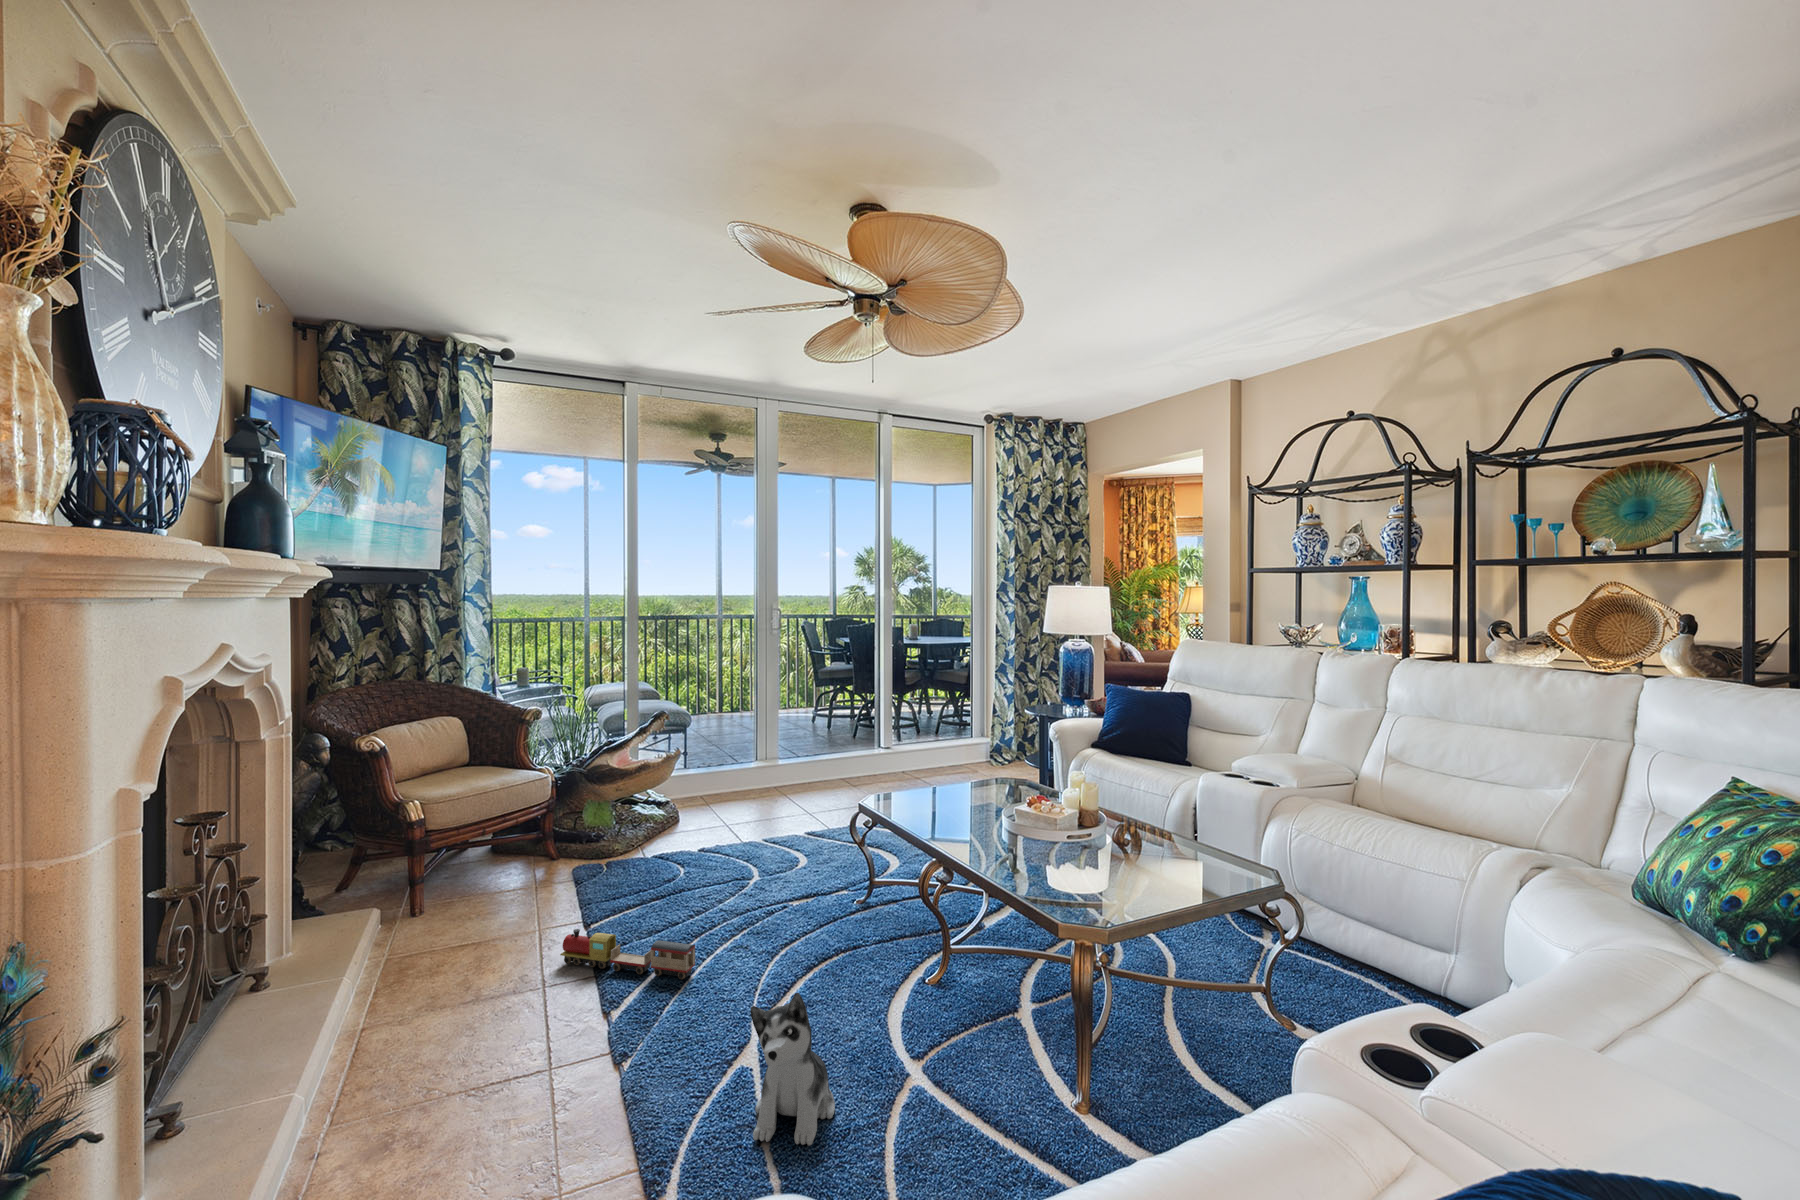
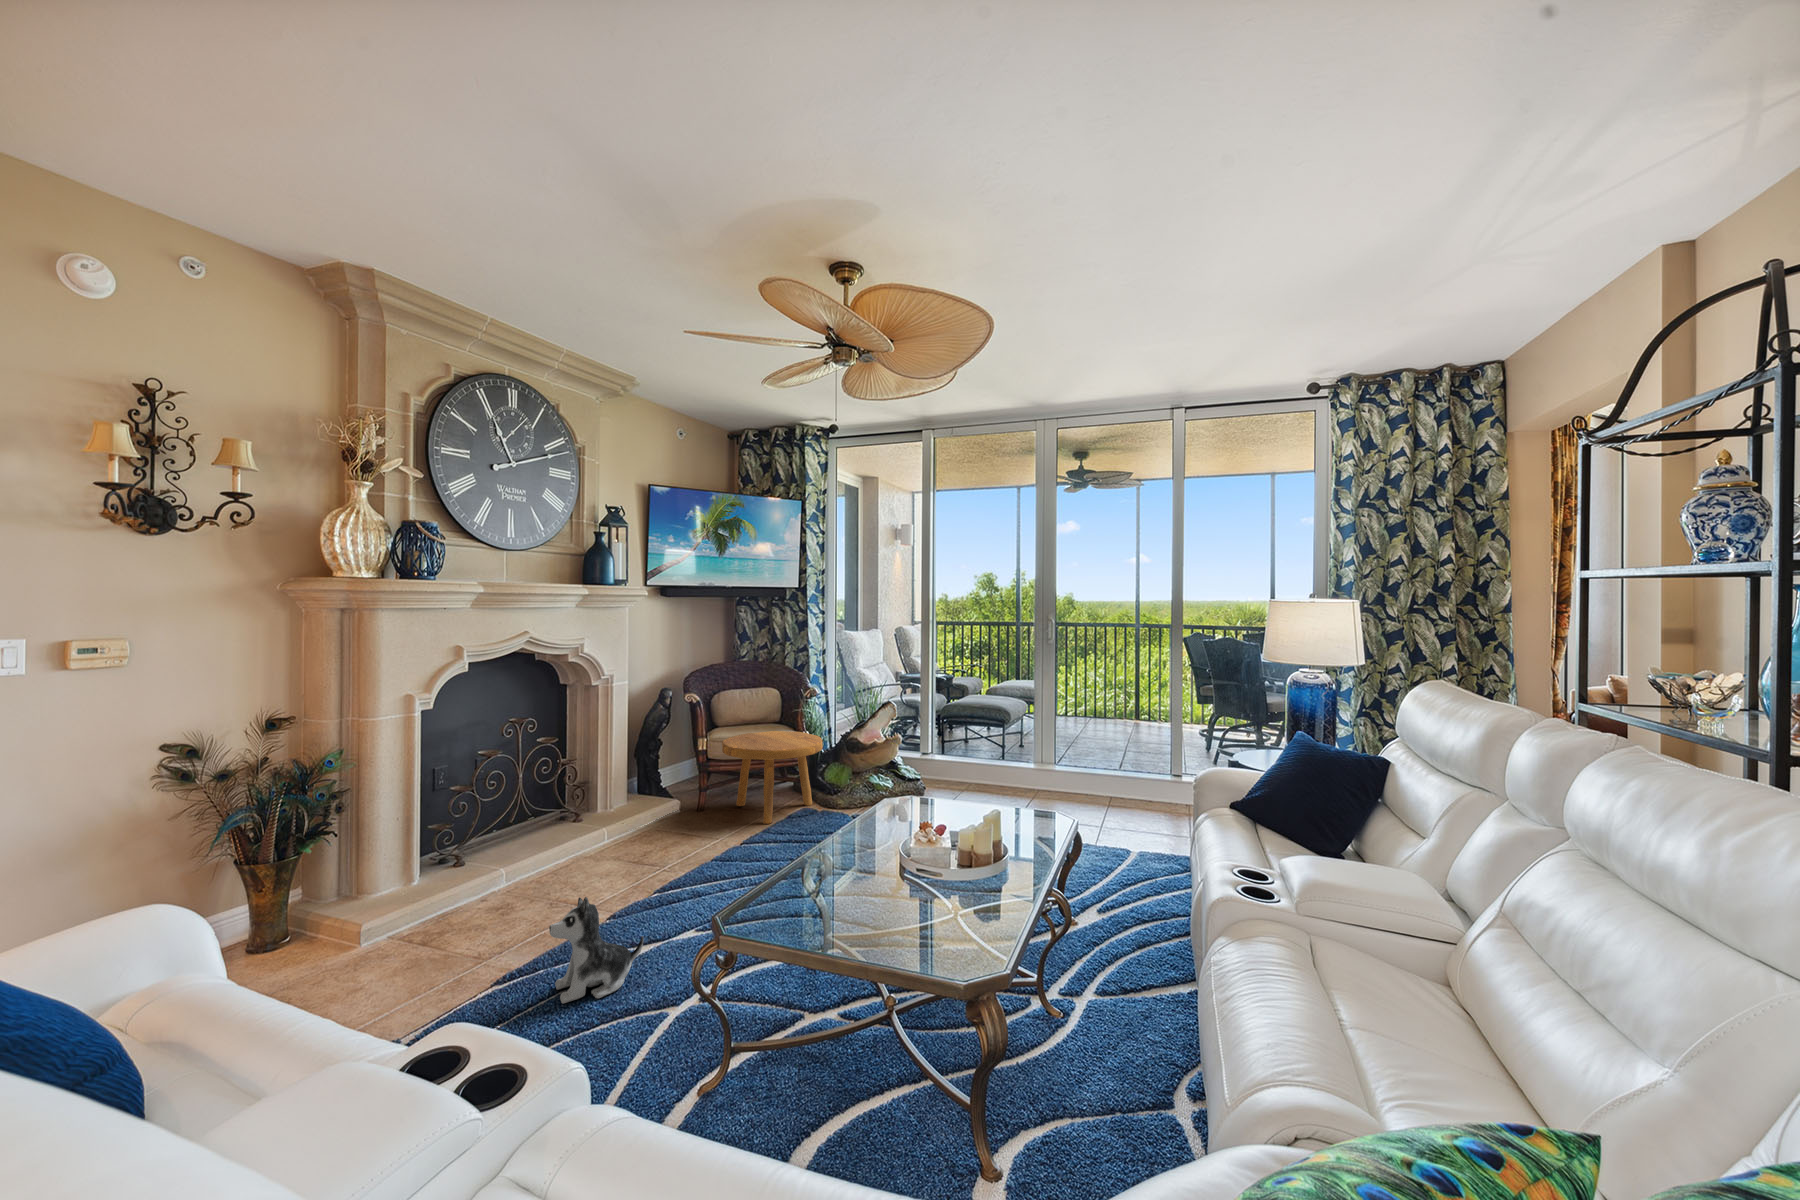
footstool: none [448,771,603,900] -> present [722,731,823,824]
toy train: present [560,929,695,979] -> none [692,838,725,892]

